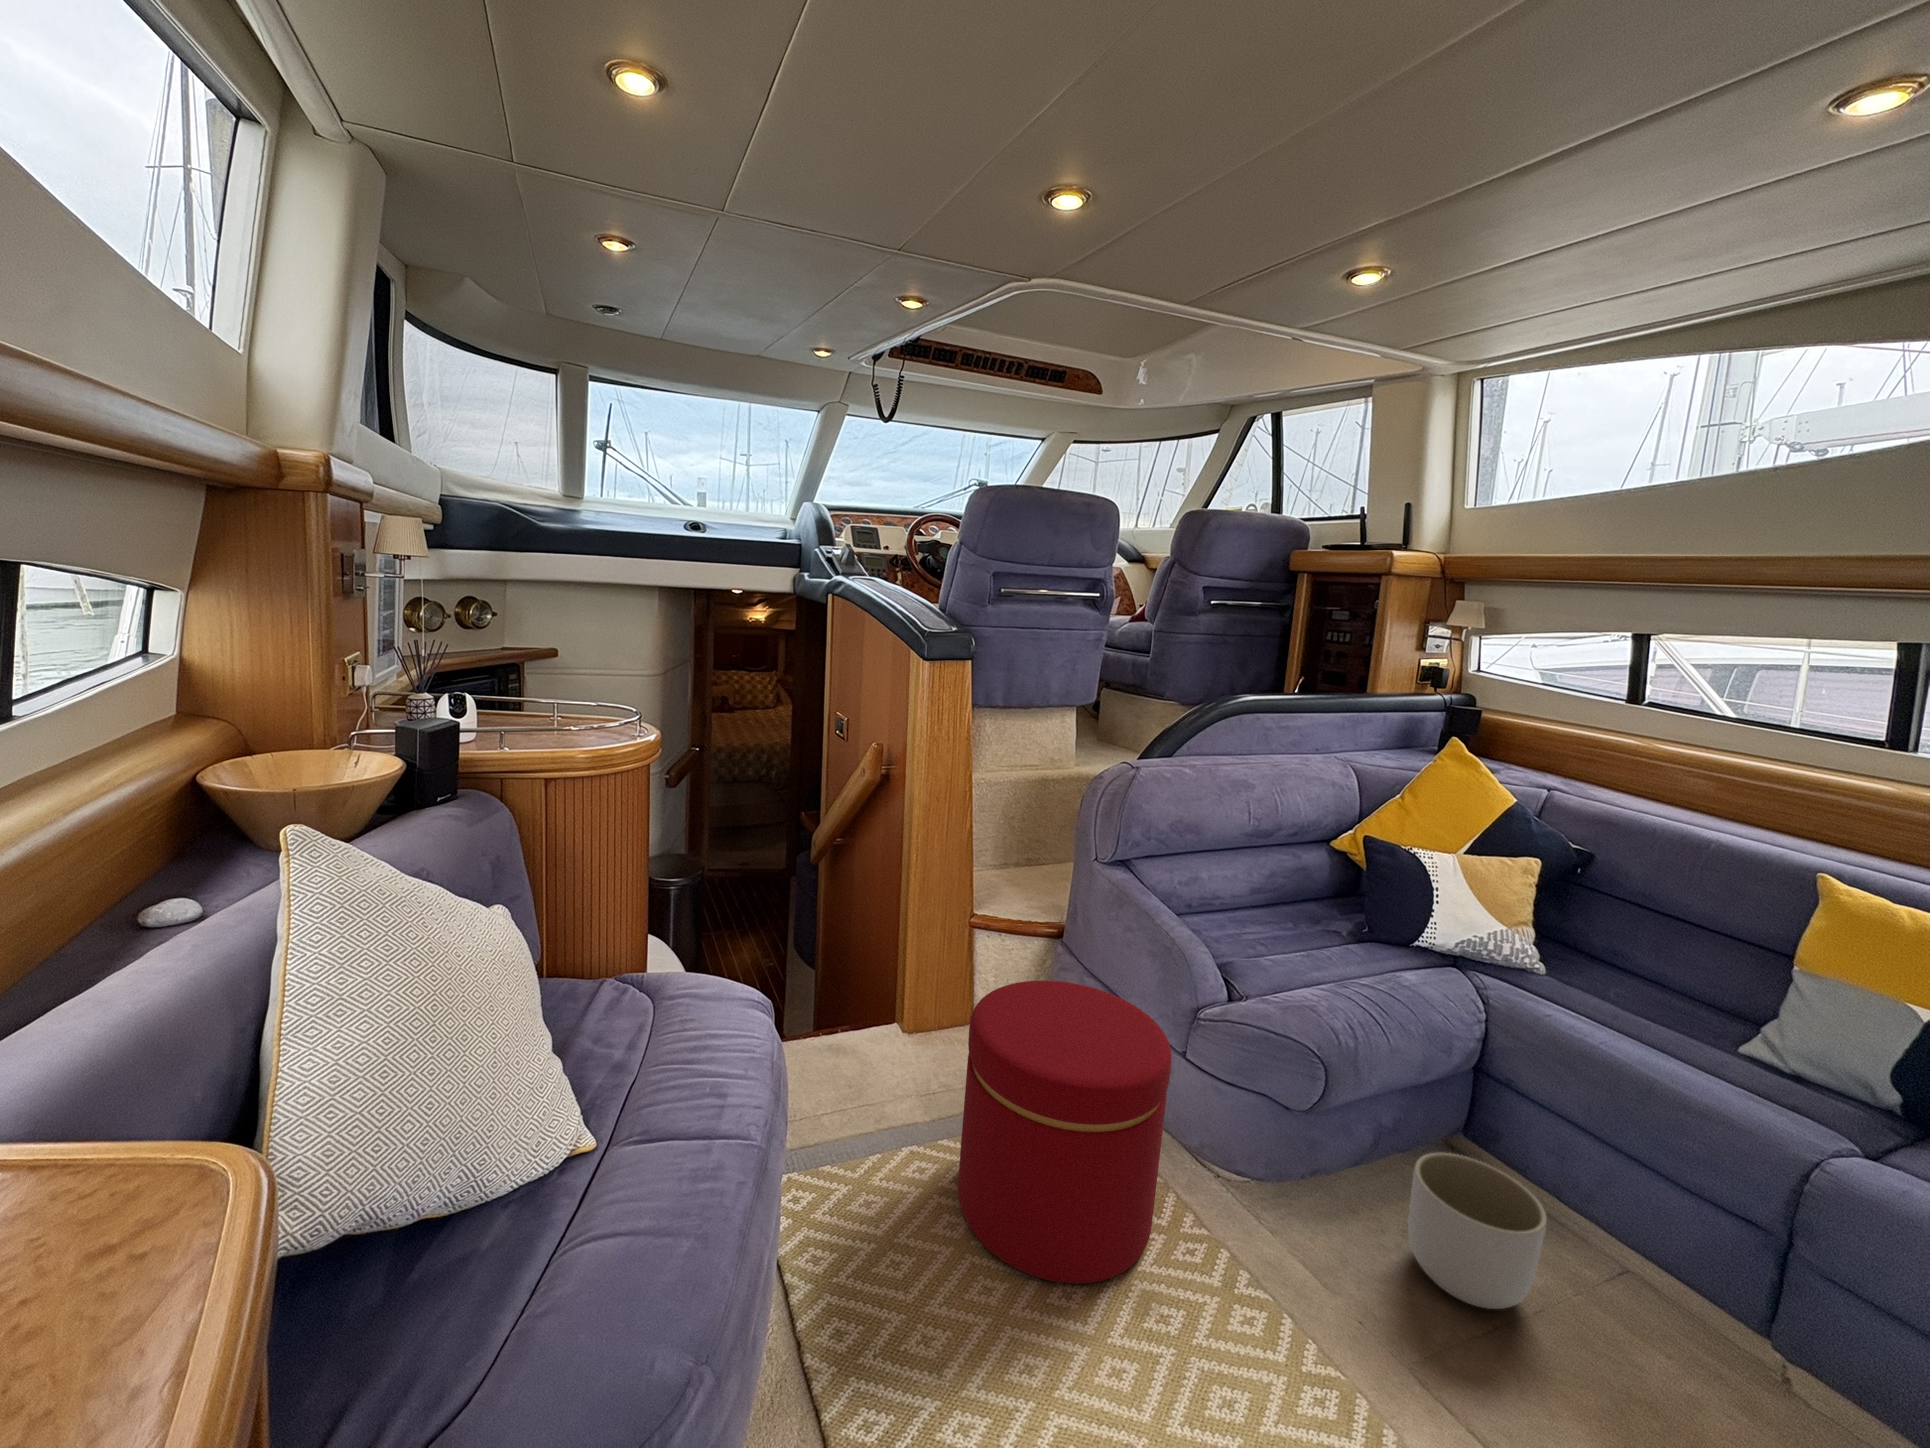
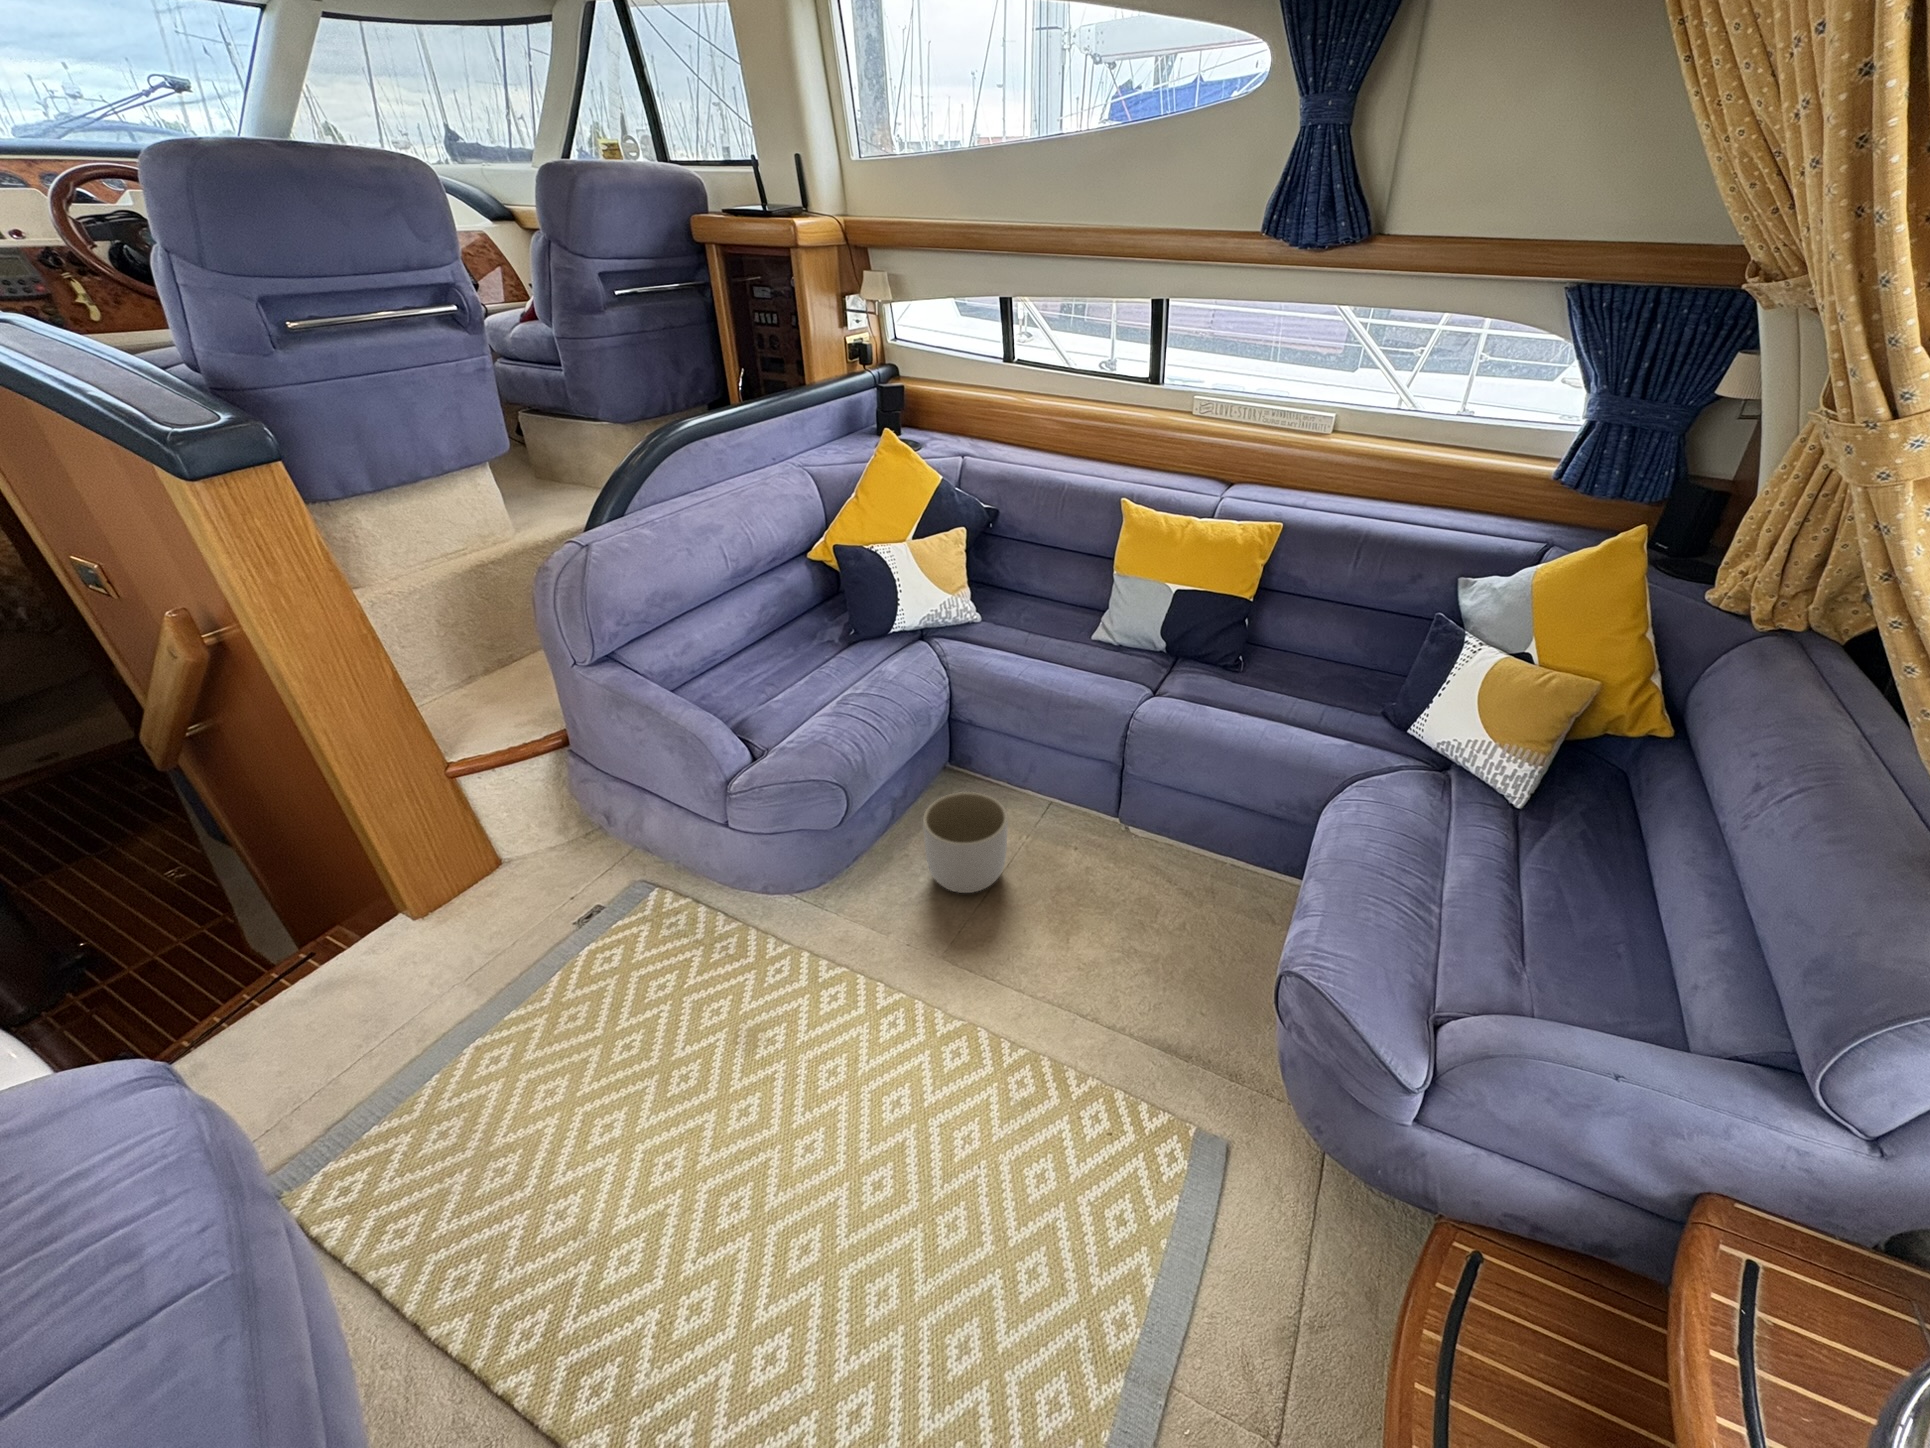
ottoman: present [958,980,1171,1284] -> none [488,806,741,1090]

